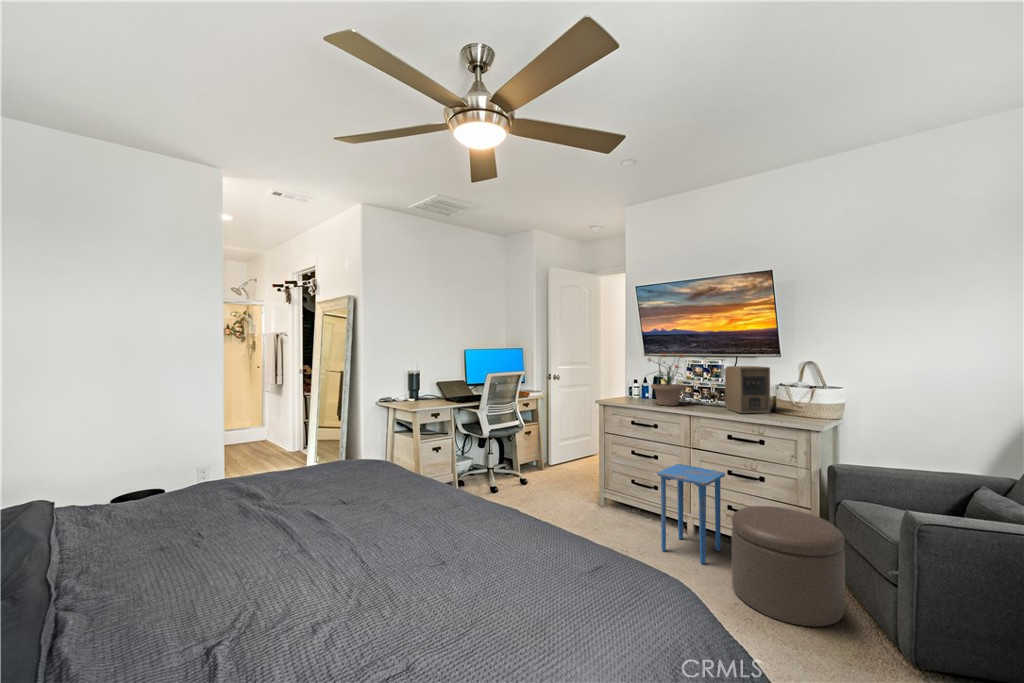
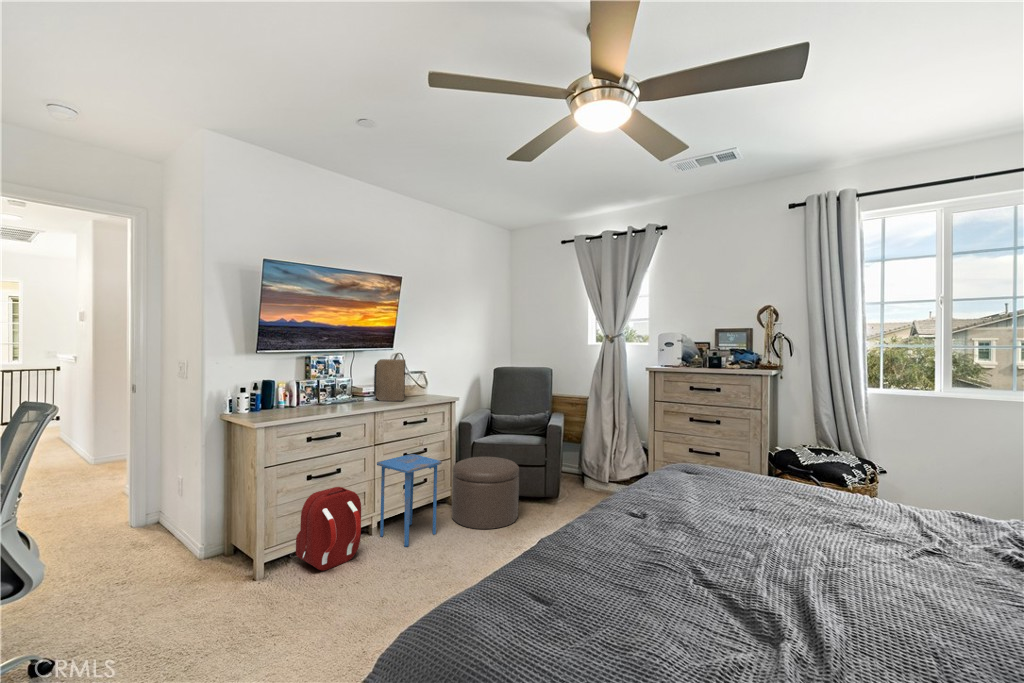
potted plant: present [648,353,686,406] -> none [296,347,356,409]
backpack: none [596,464,648,530] -> present [296,487,361,570]

